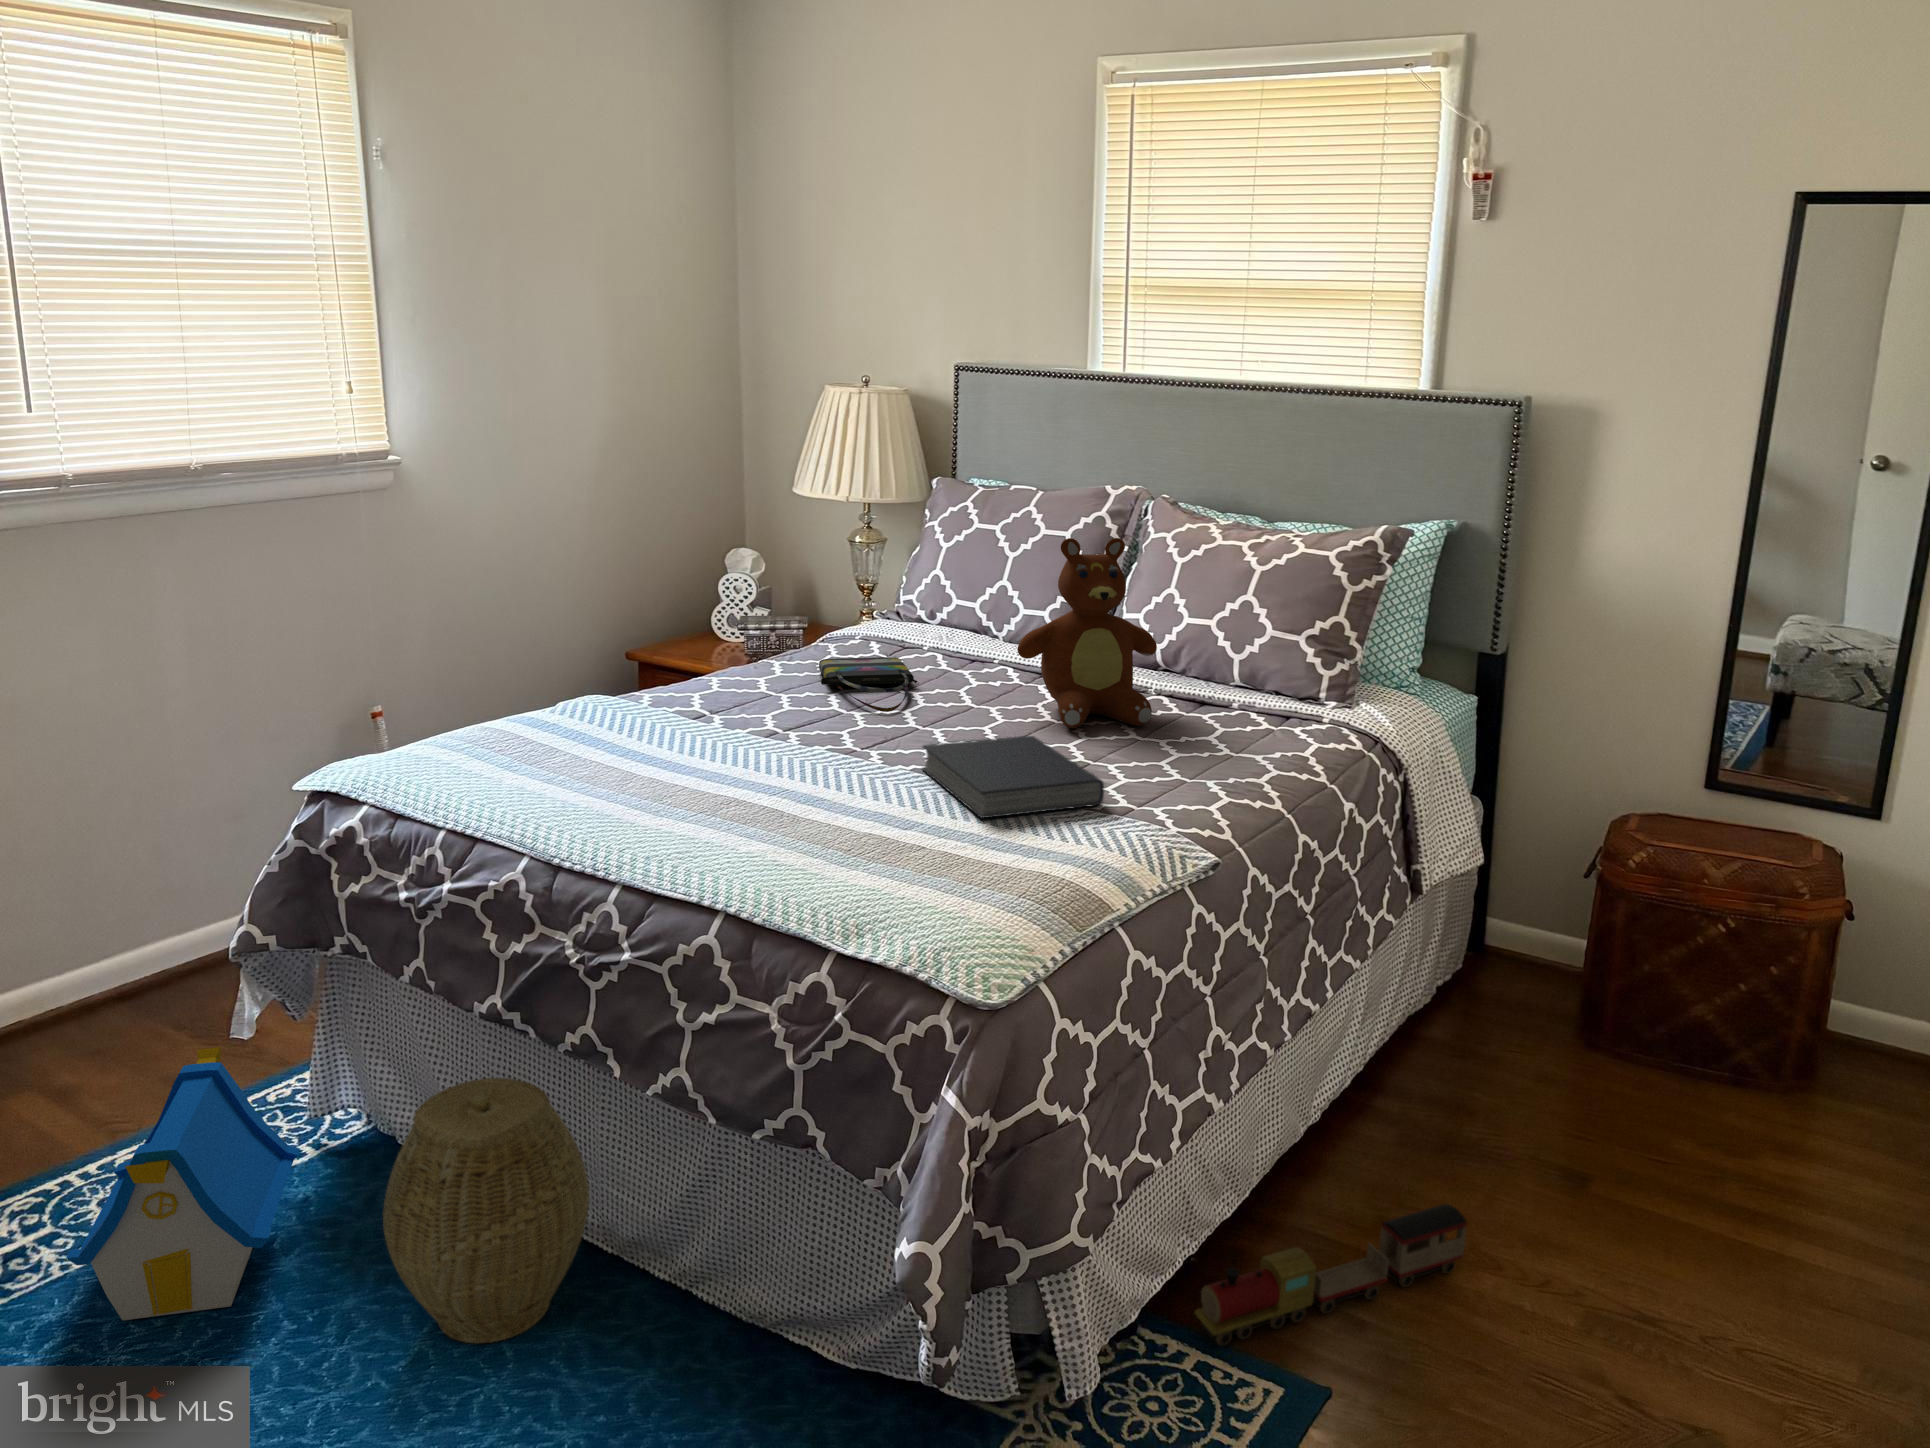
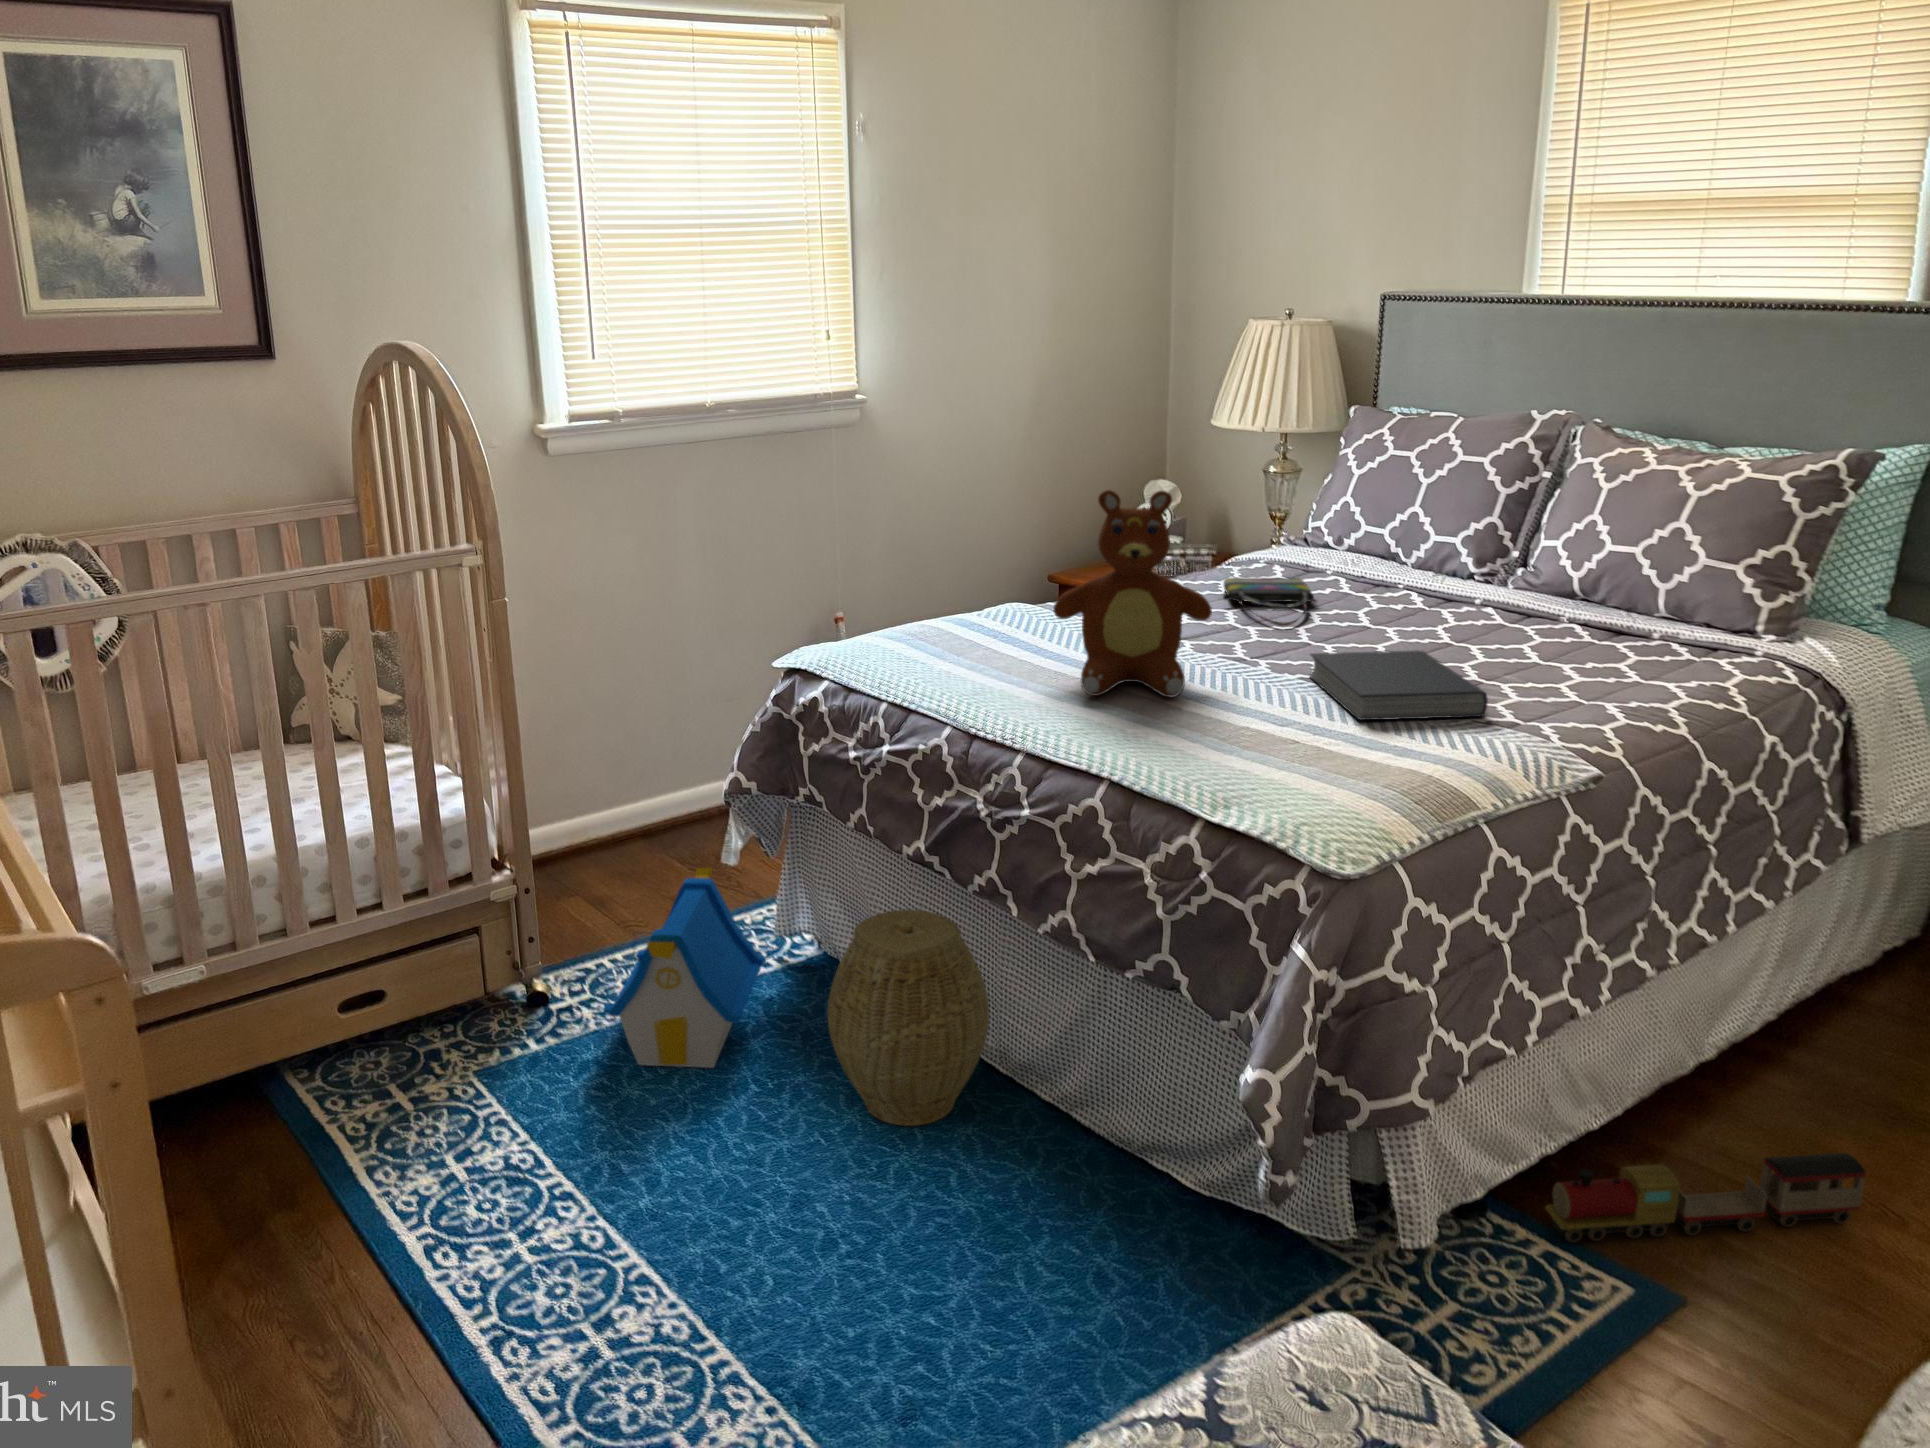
teddy bear: present [1017,538,1157,728] -> present [1053,490,1212,697]

